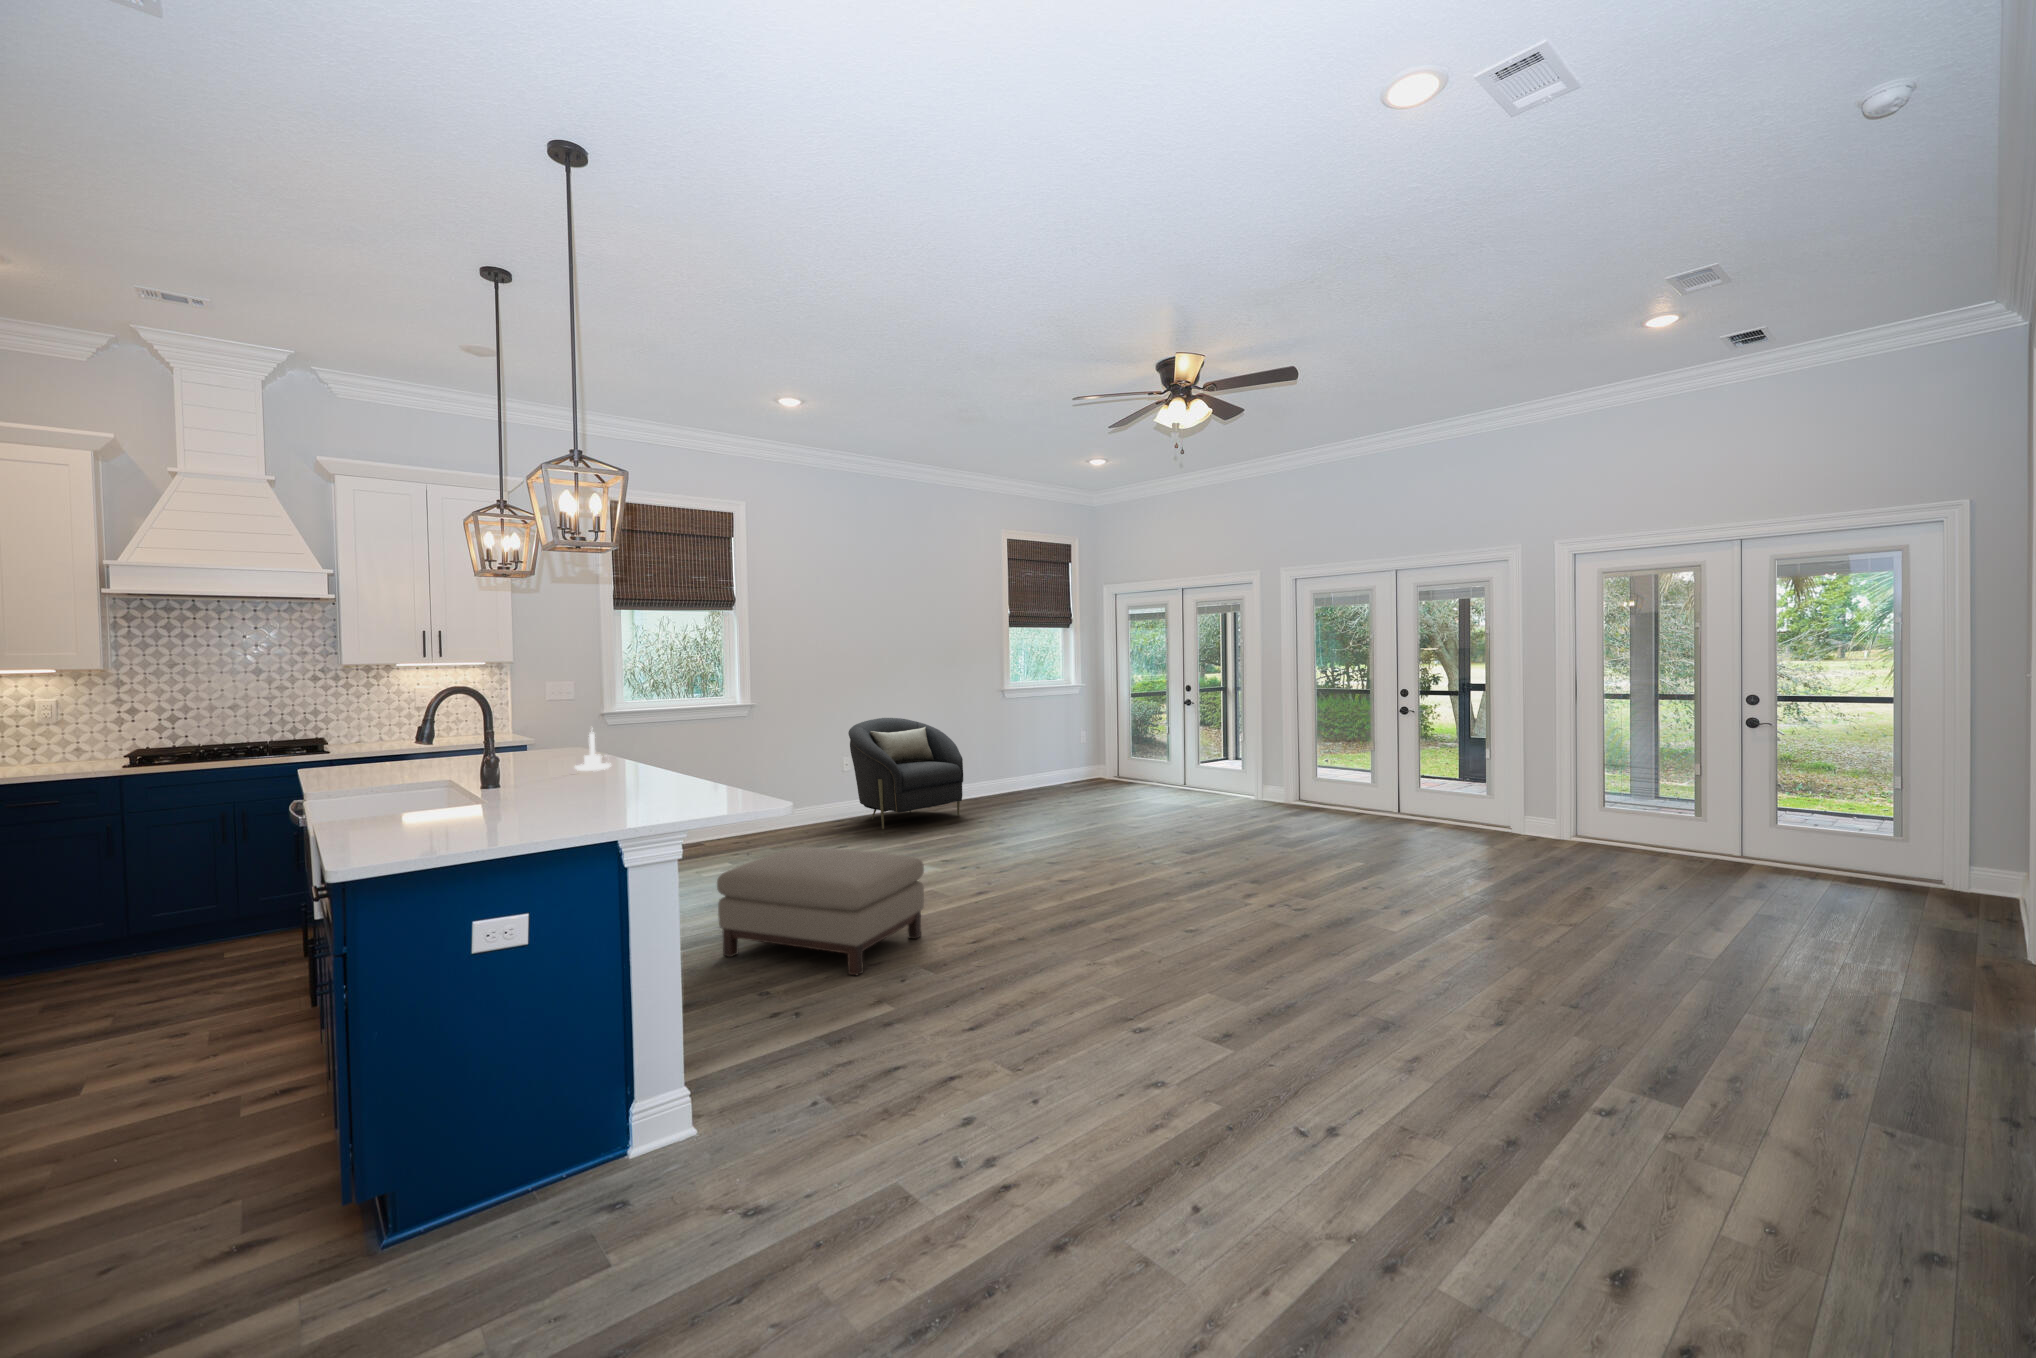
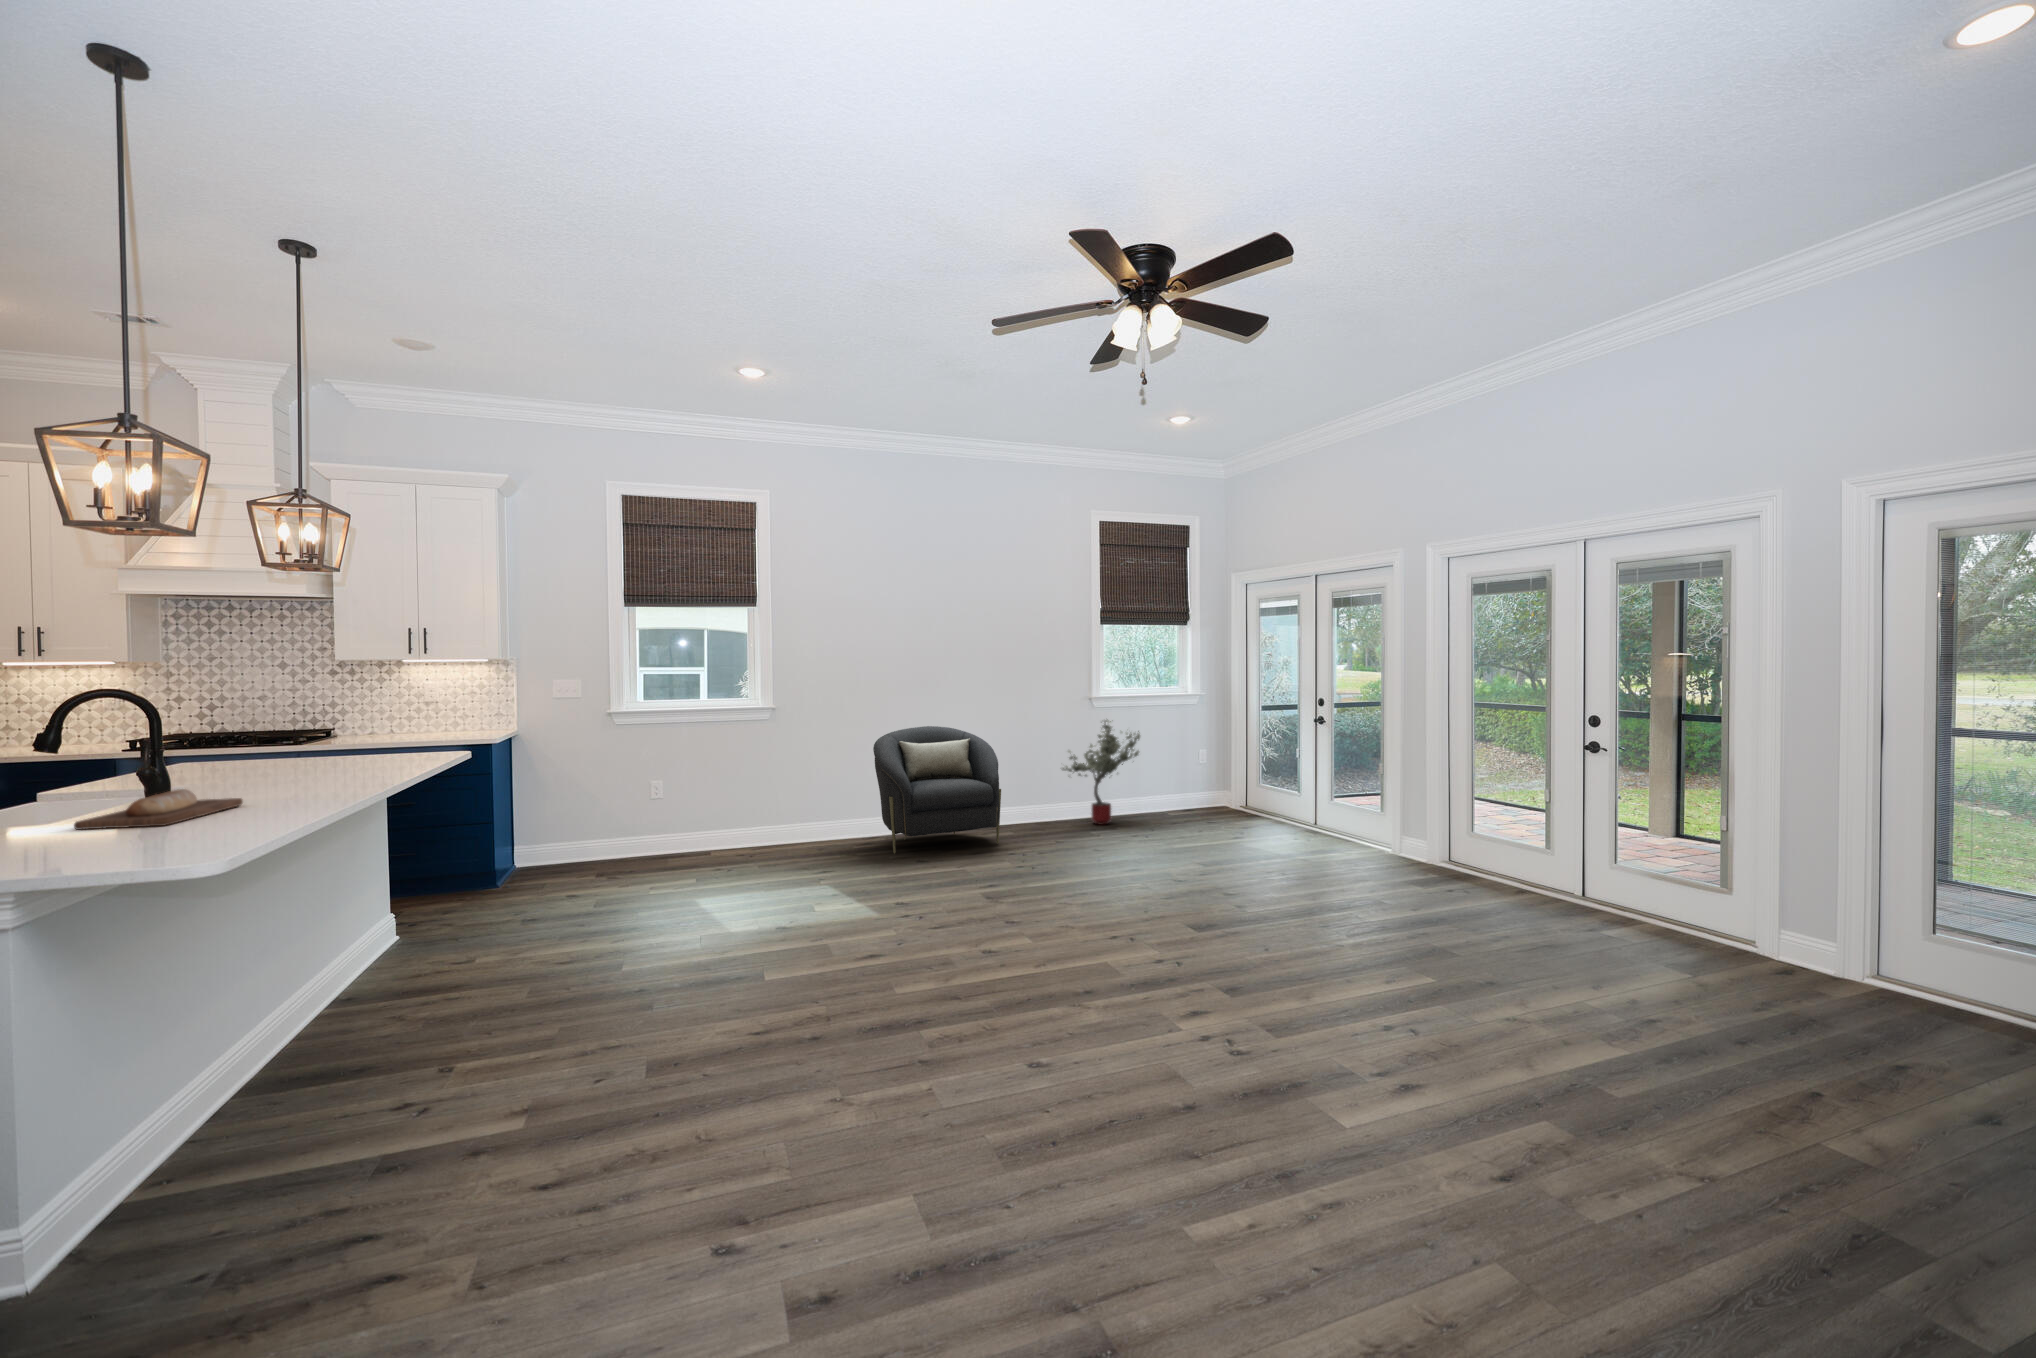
potted tree: none [988,707,1049,796] -> present [1063,719,1140,825]
candle holder: present [575,733,611,771] -> none [296,732,345,782]
bread loaf: none [583,770,669,801] -> present [74,789,243,830]
ottoman: present [717,847,924,975] -> none [481,880,714,1059]

